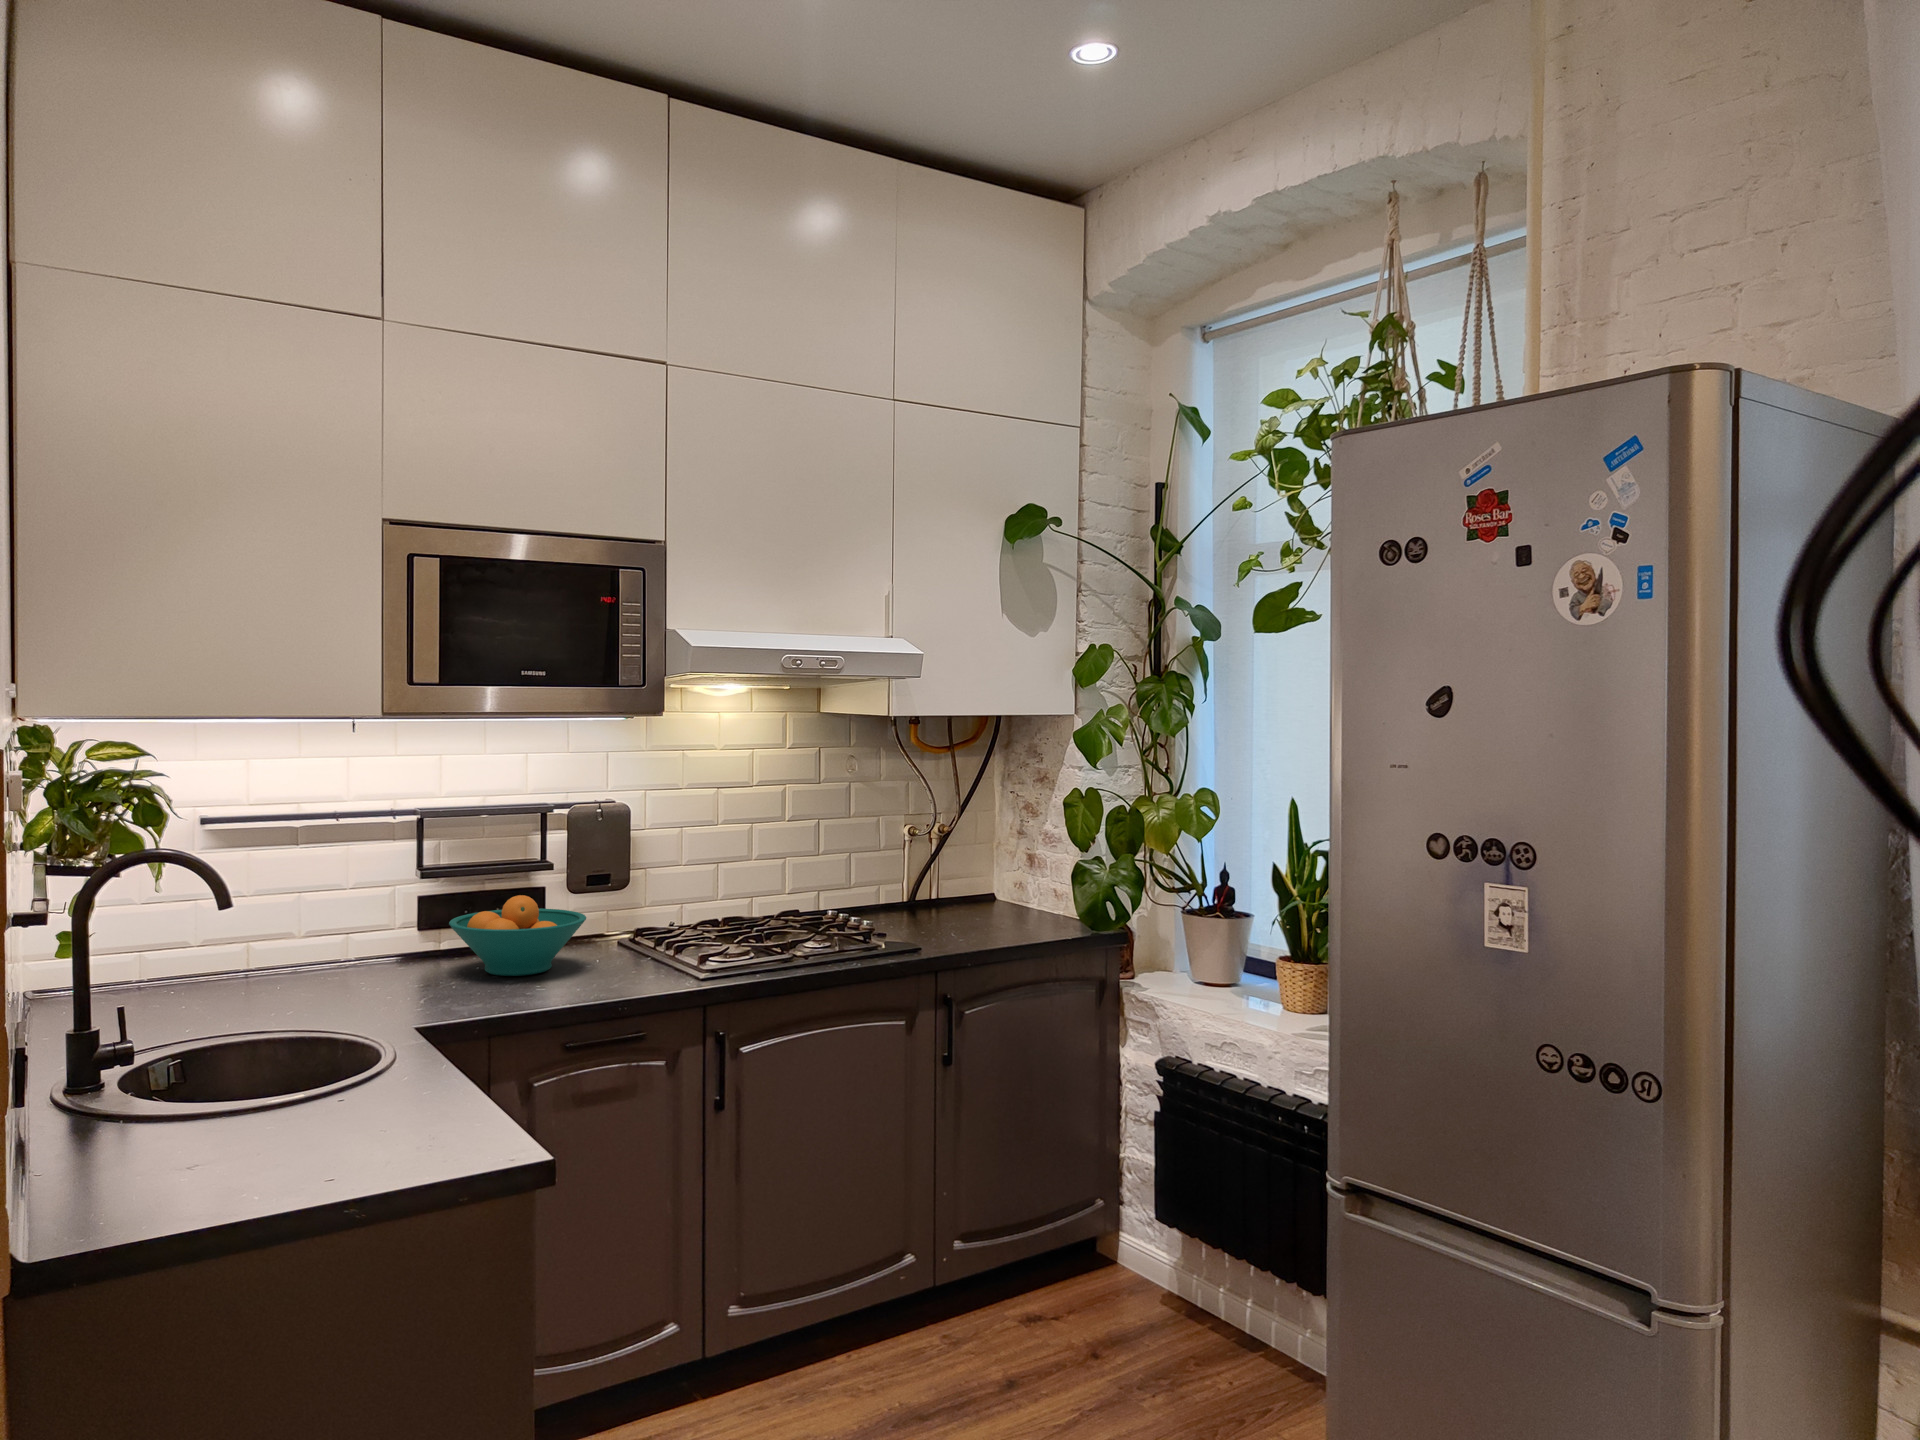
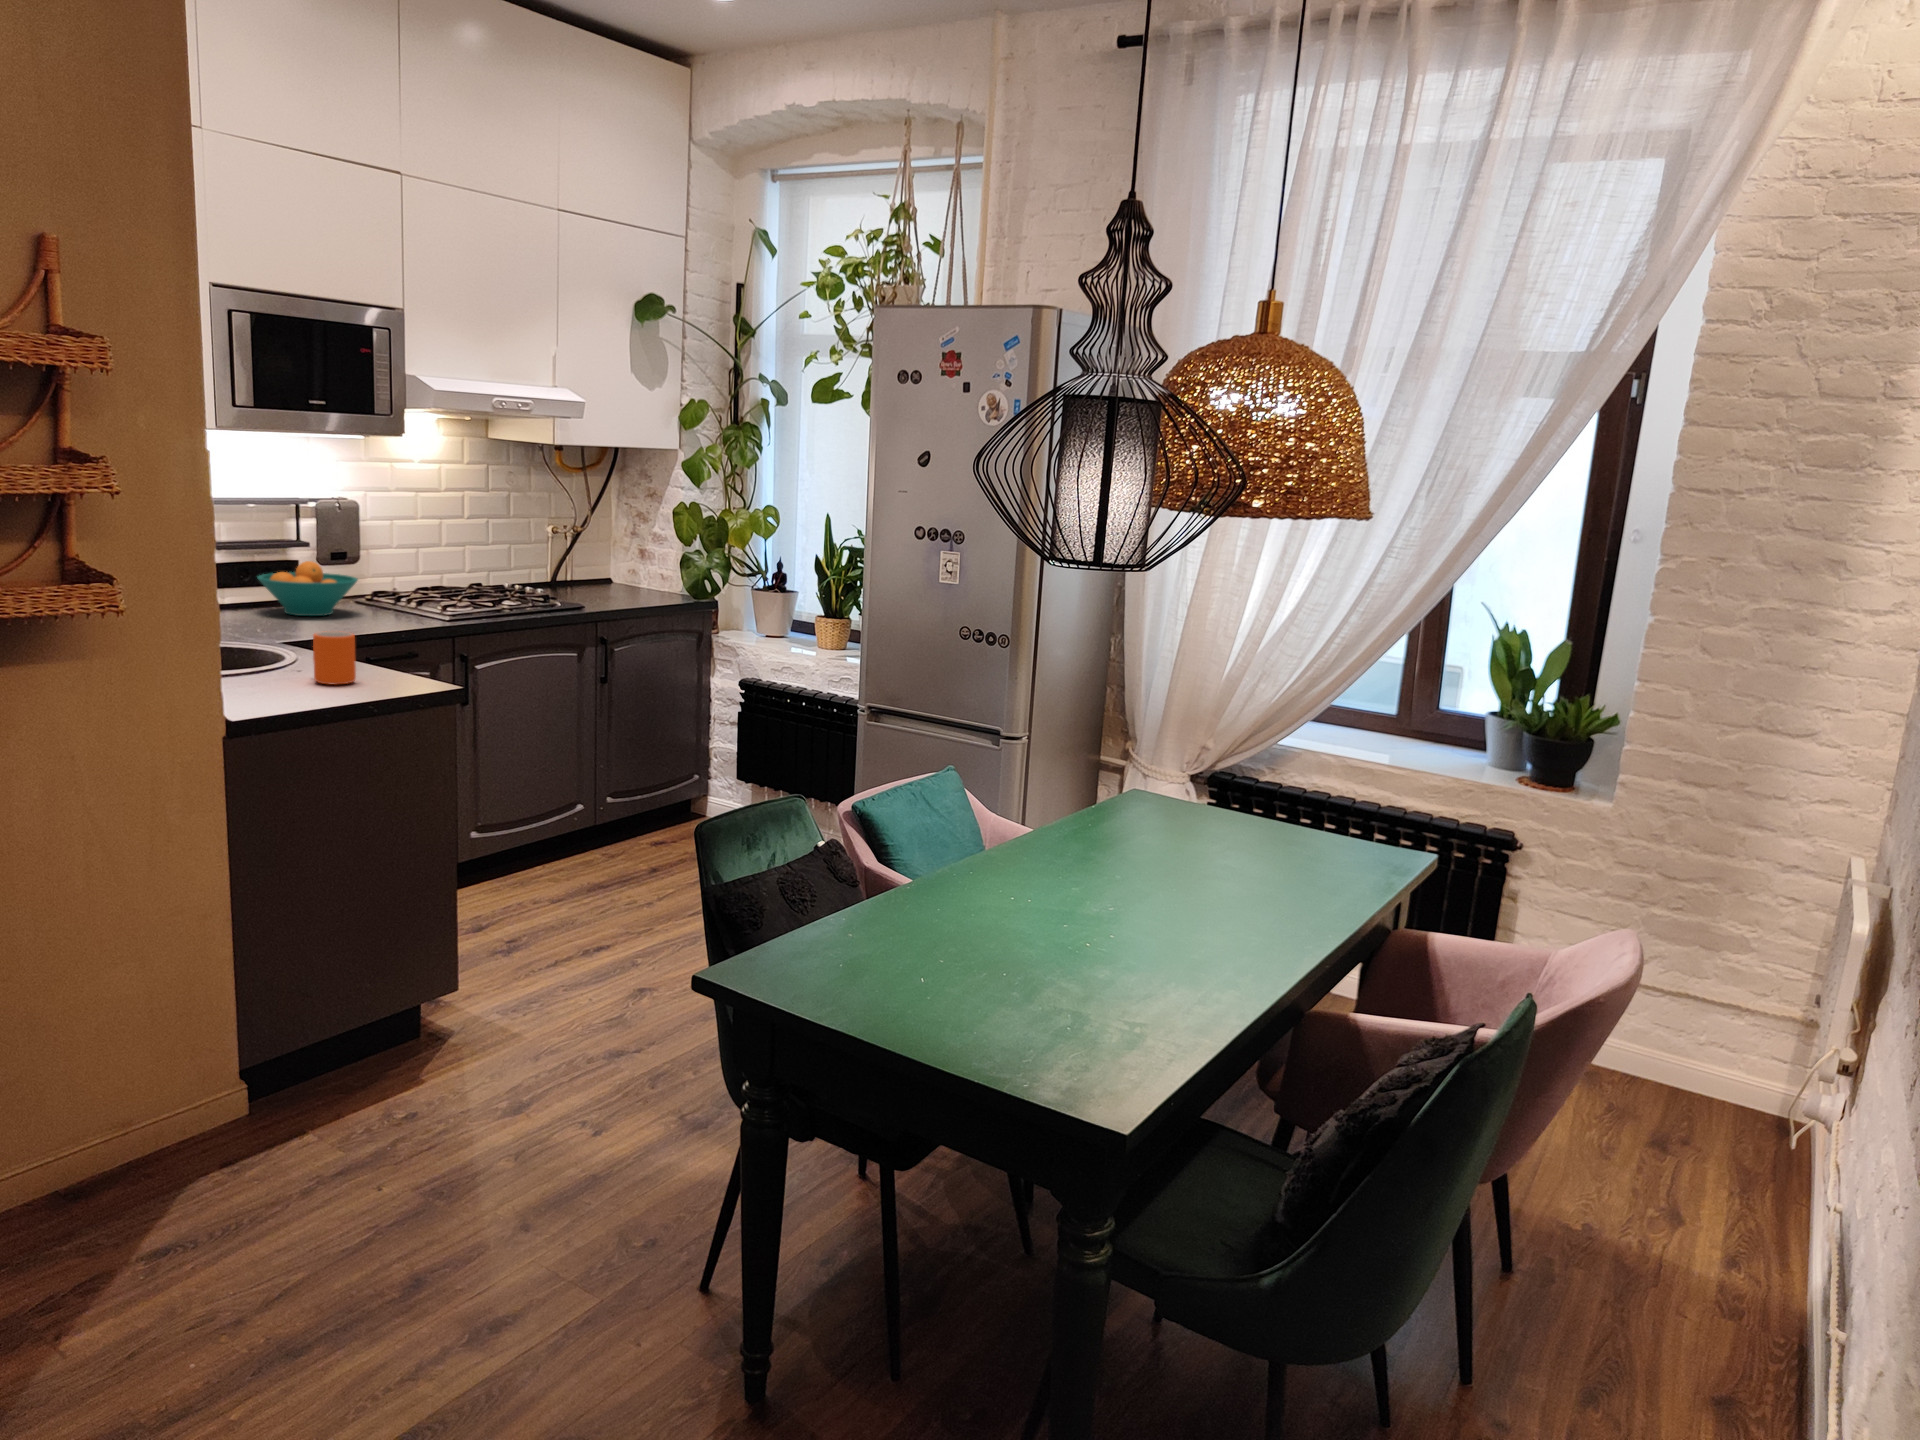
mug: none [279,1058,355,1164] -> present [313,631,356,685]

